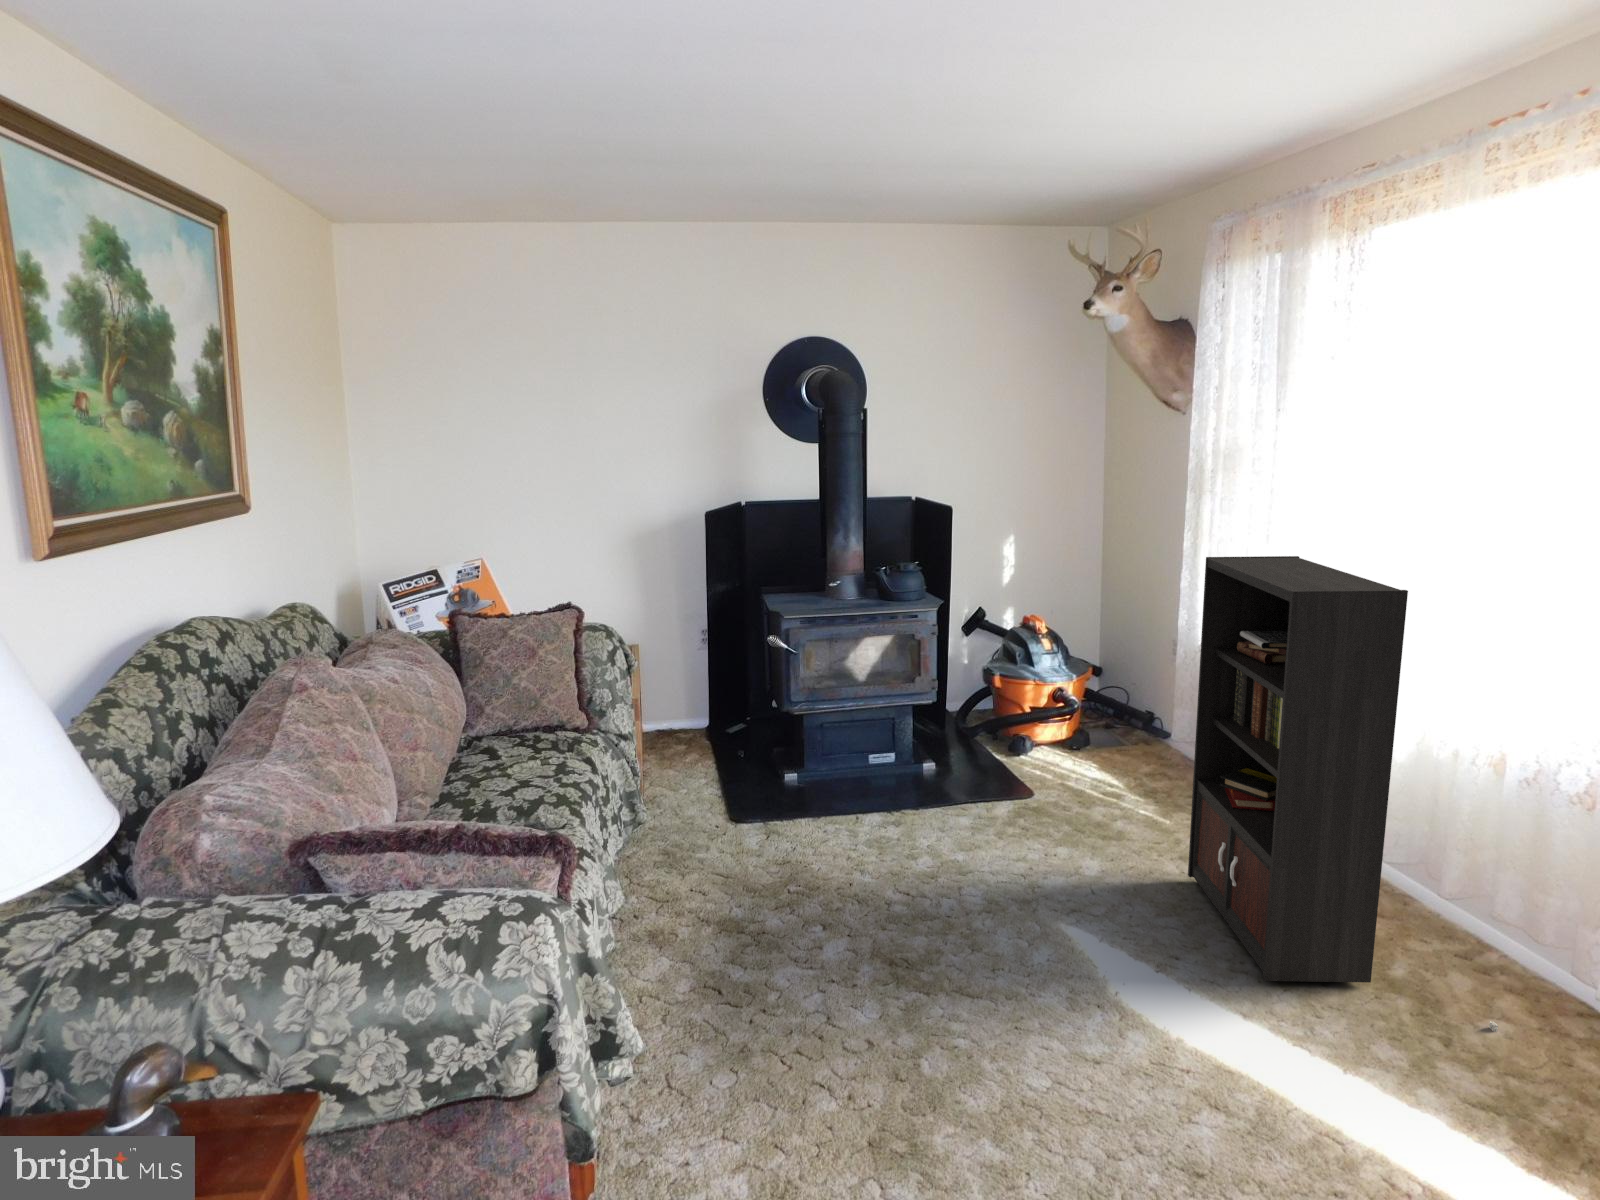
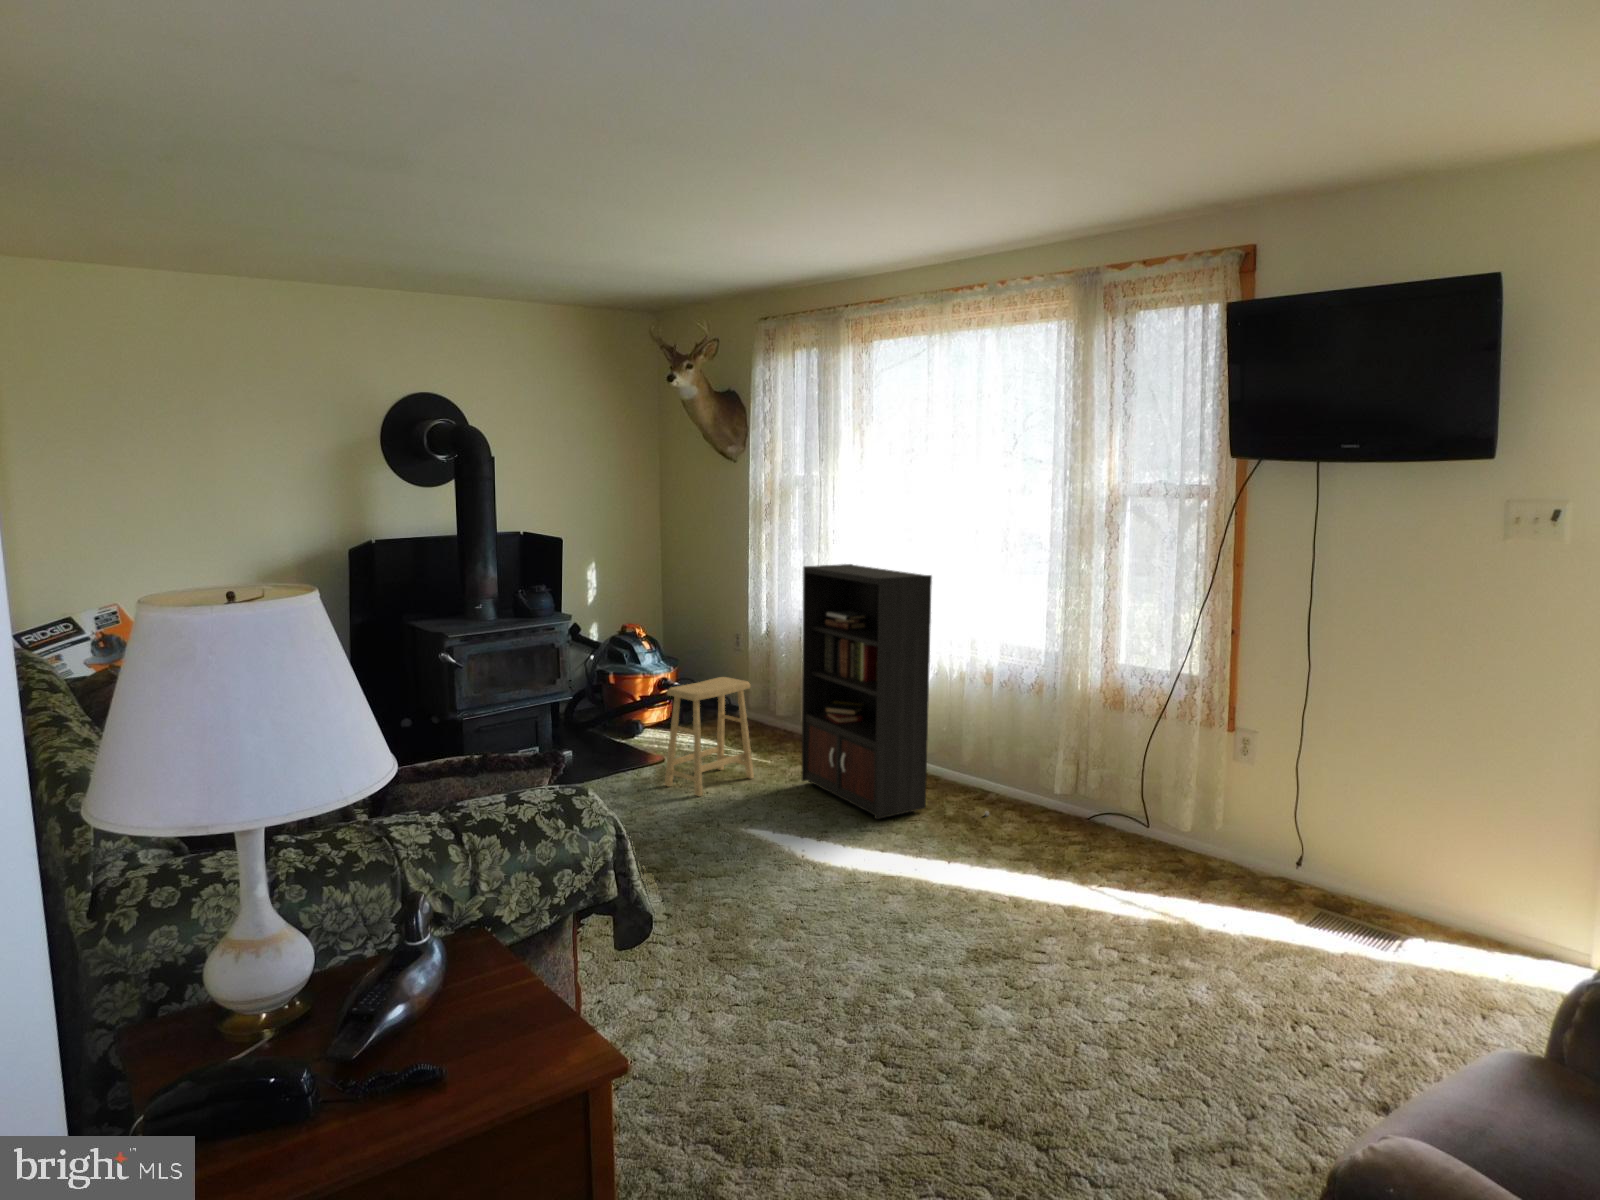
footstool: none [994,703,1125,867] -> present [665,677,754,796]

